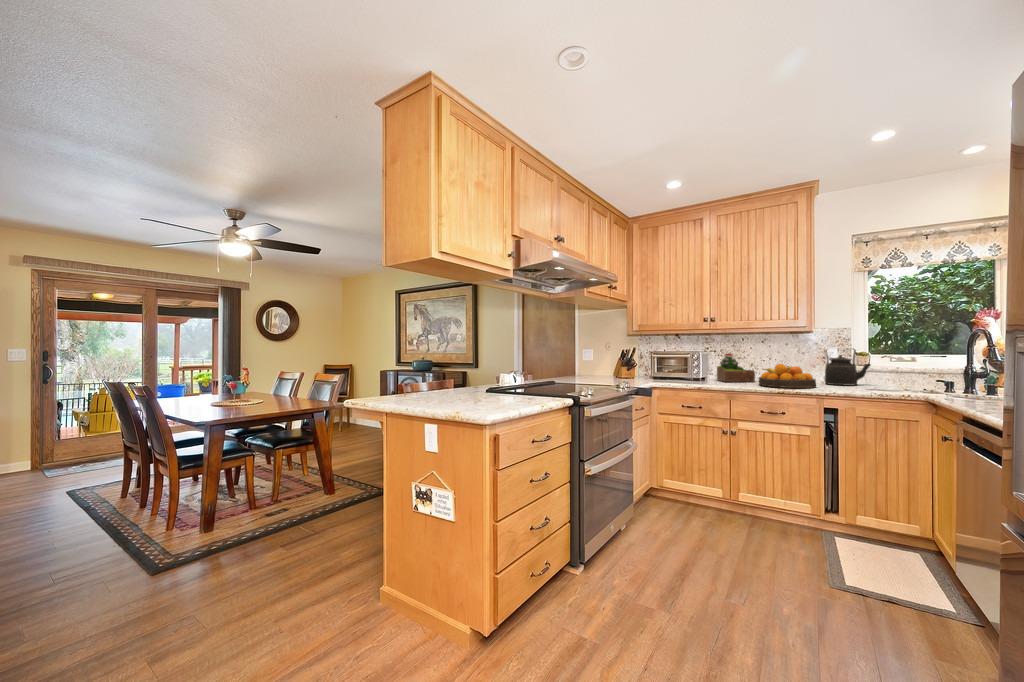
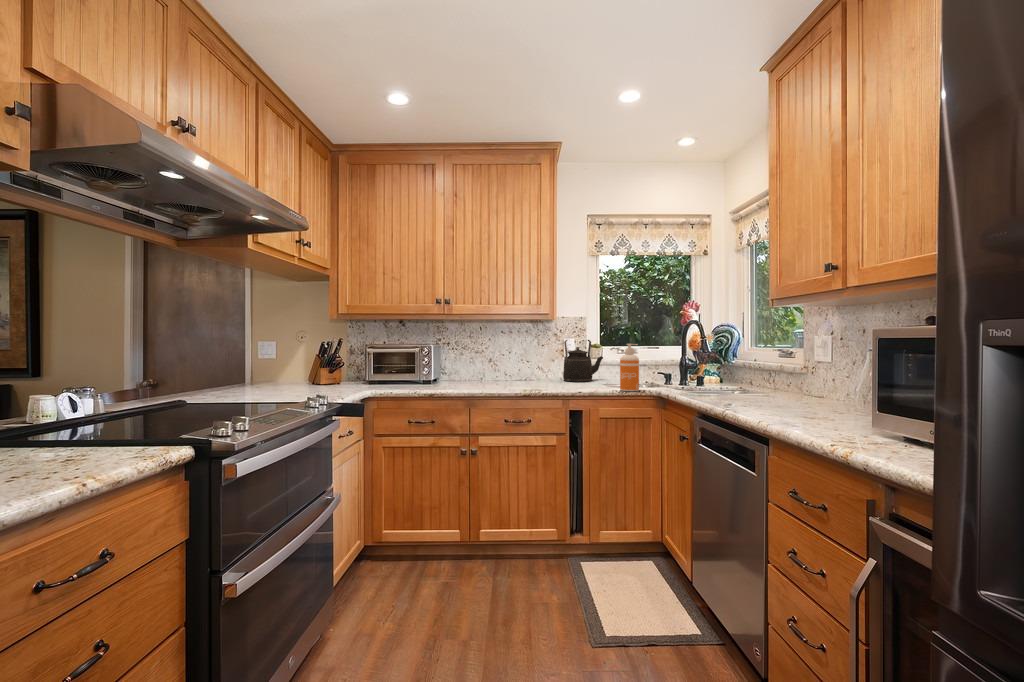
soap dispenser: none [878,352,901,395] -> present [620,344,639,391]
succulent plant: present [717,354,755,382] -> none [450,347,494,383]
fruit bowl: present [759,364,816,388] -> none [499,359,559,388]

